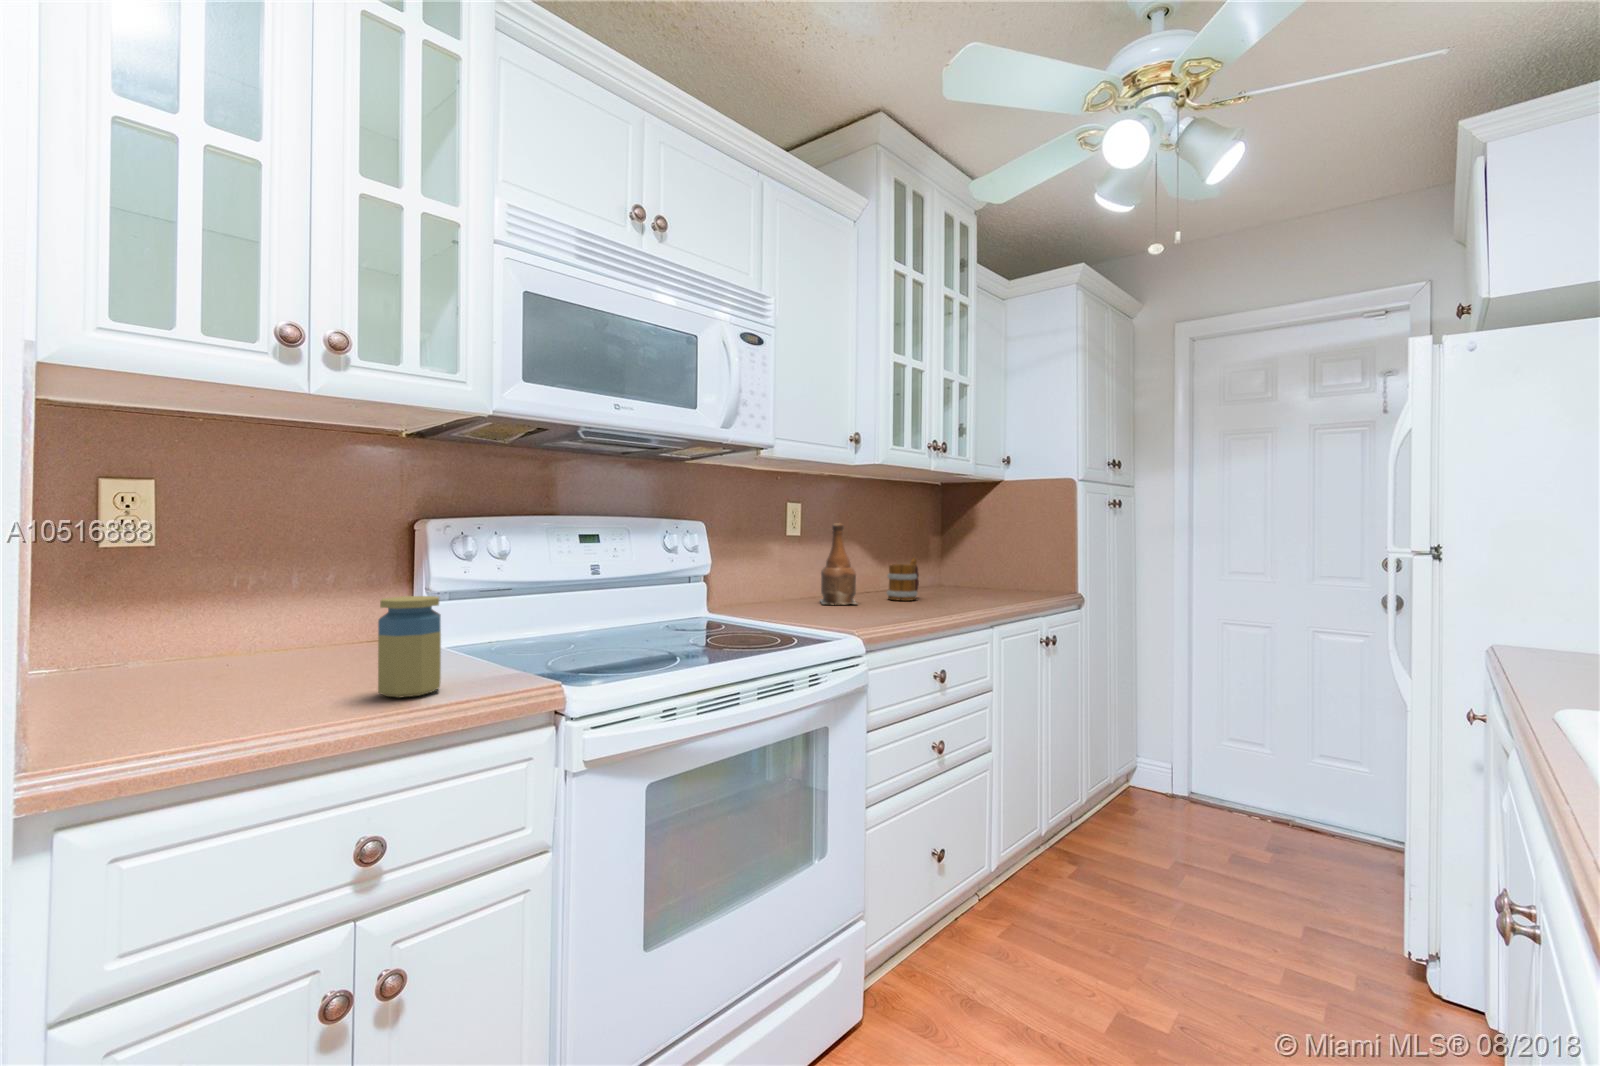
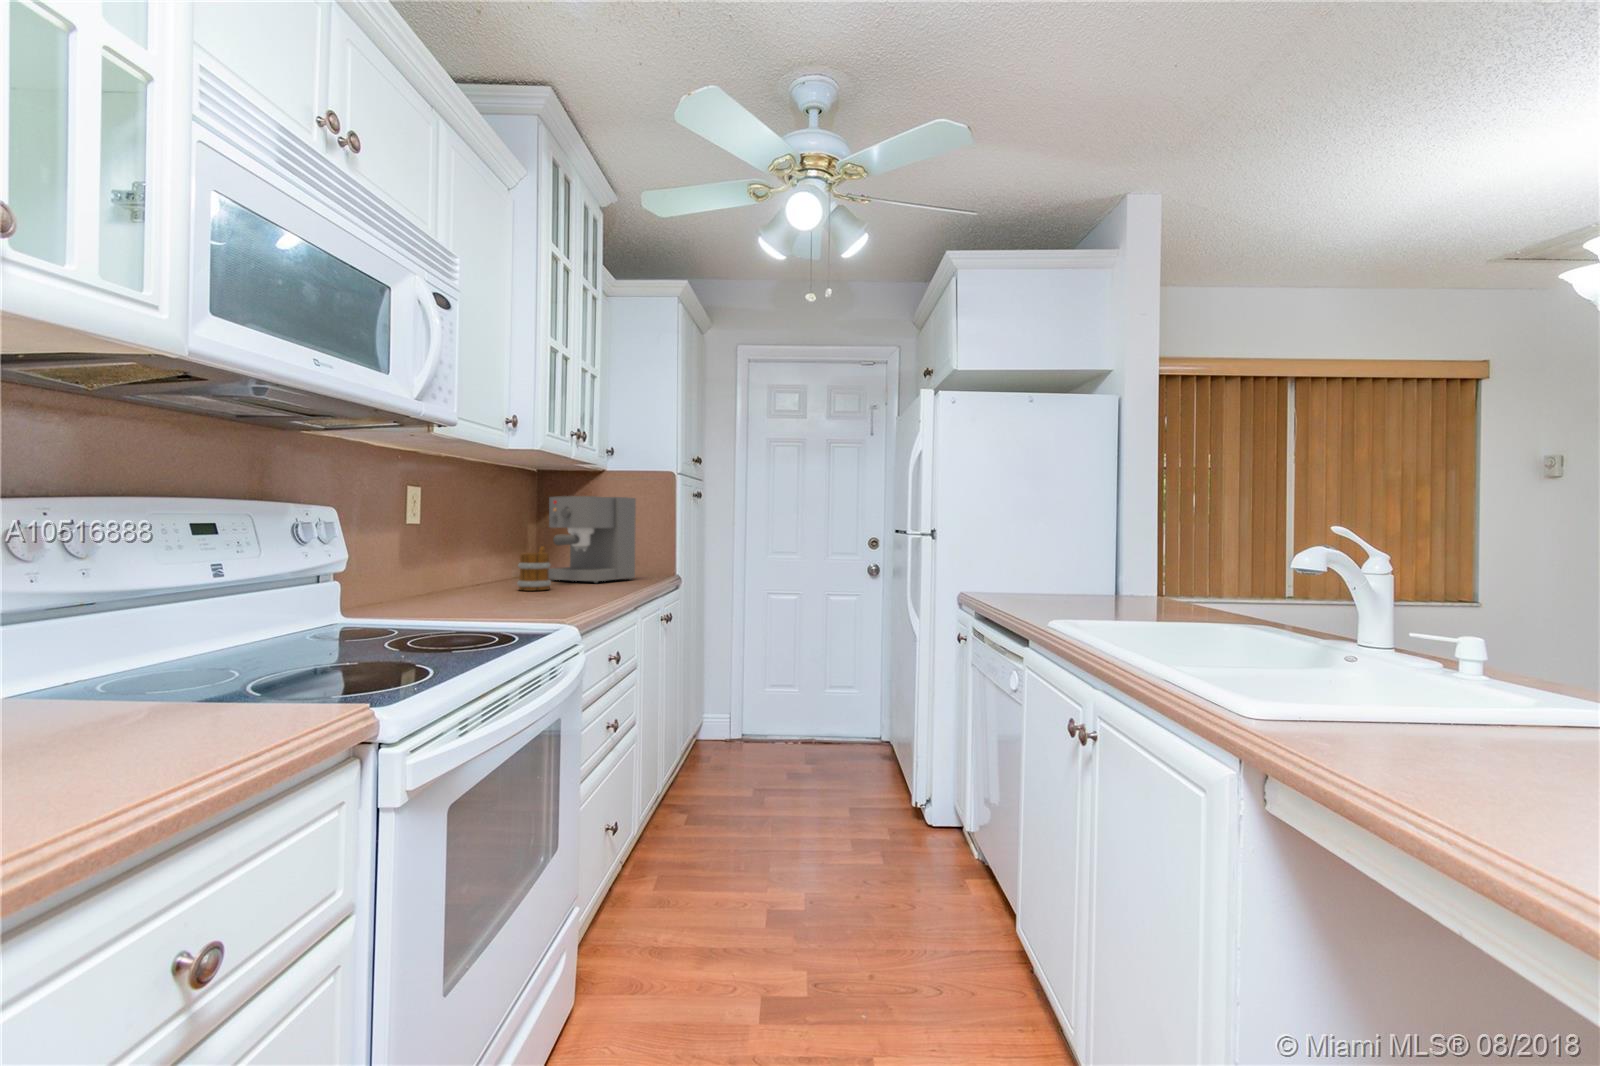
coffee maker: none [929,508,1023,597] -> present [548,496,636,583]
bottle: present [820,523,856,605] -> none [446,508,503,599]
jar: present [378,596,441,698] -> none [65,603,190,766]

